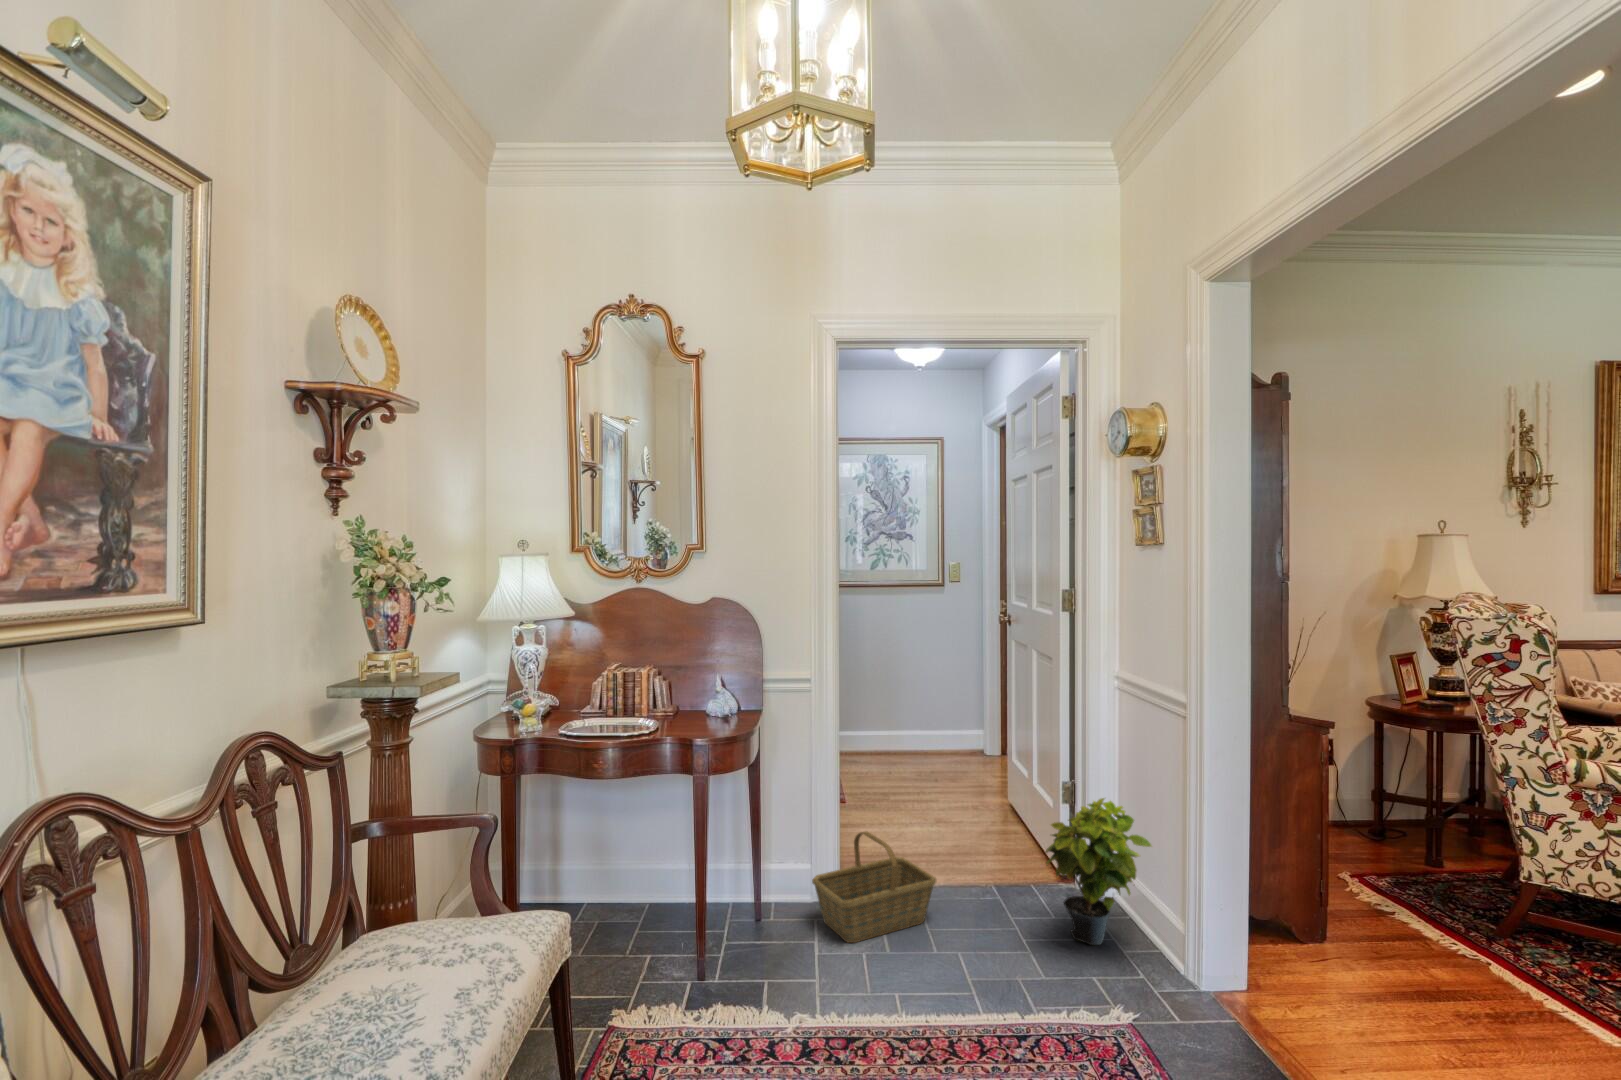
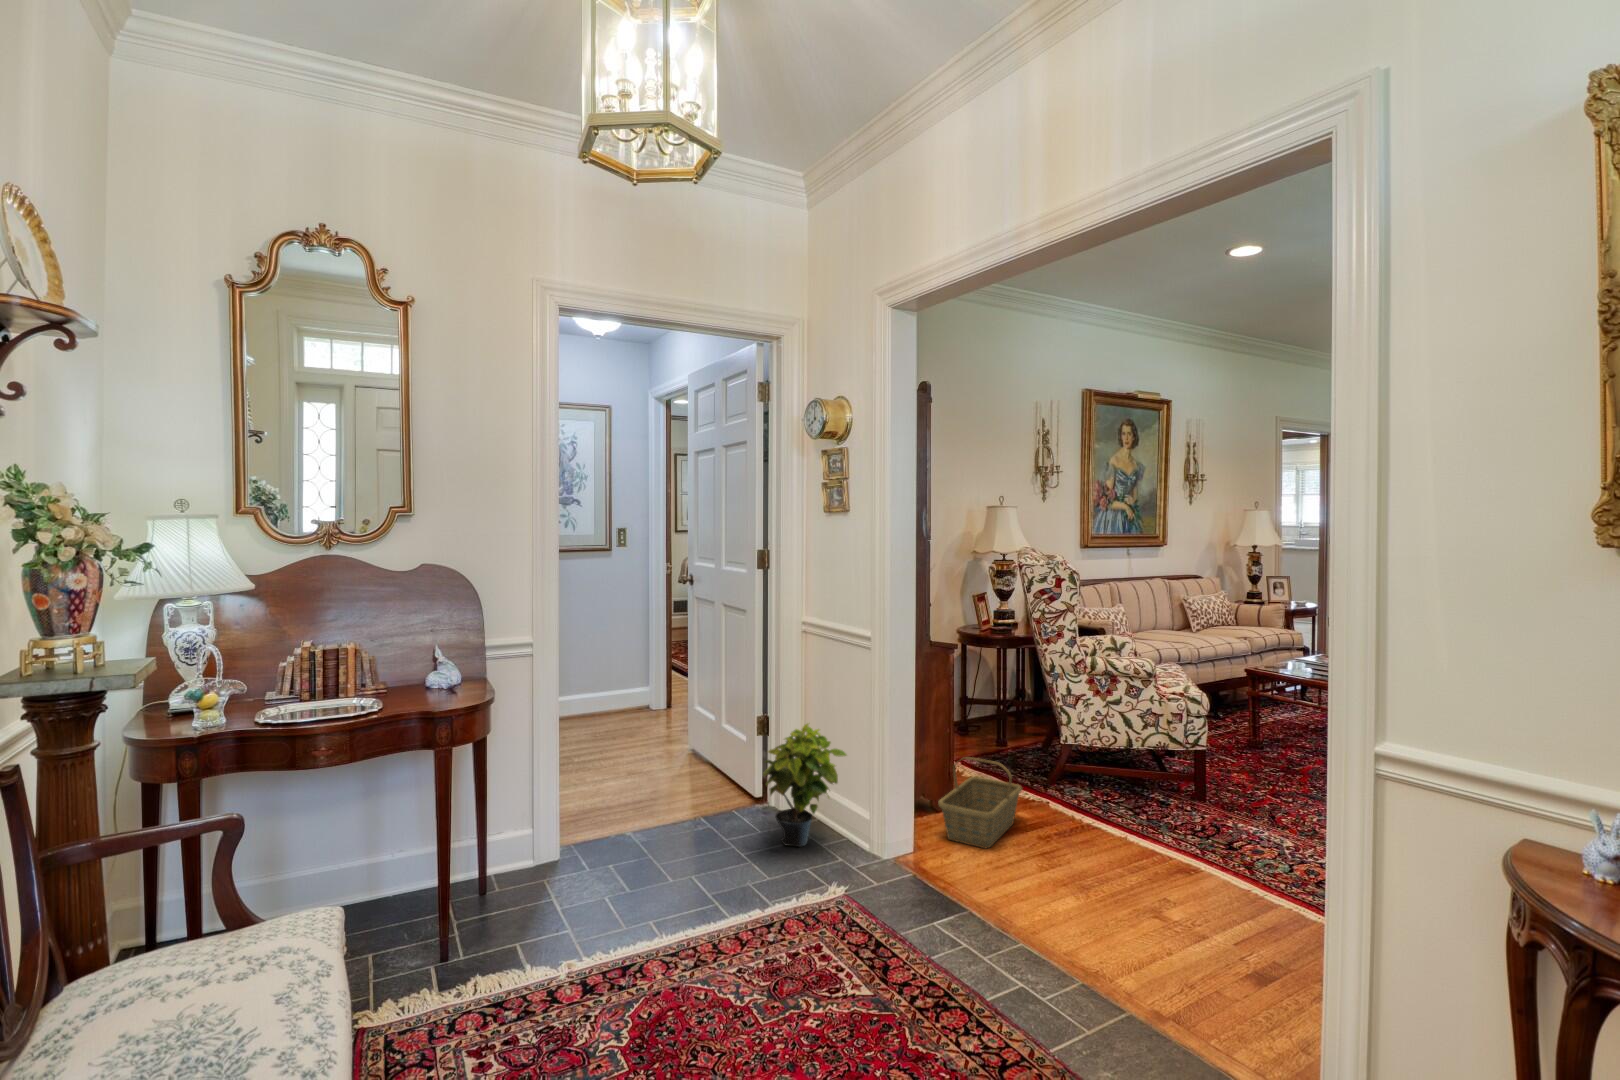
basket: present [812,832,936,943] -> present [938,757,1022,848]

